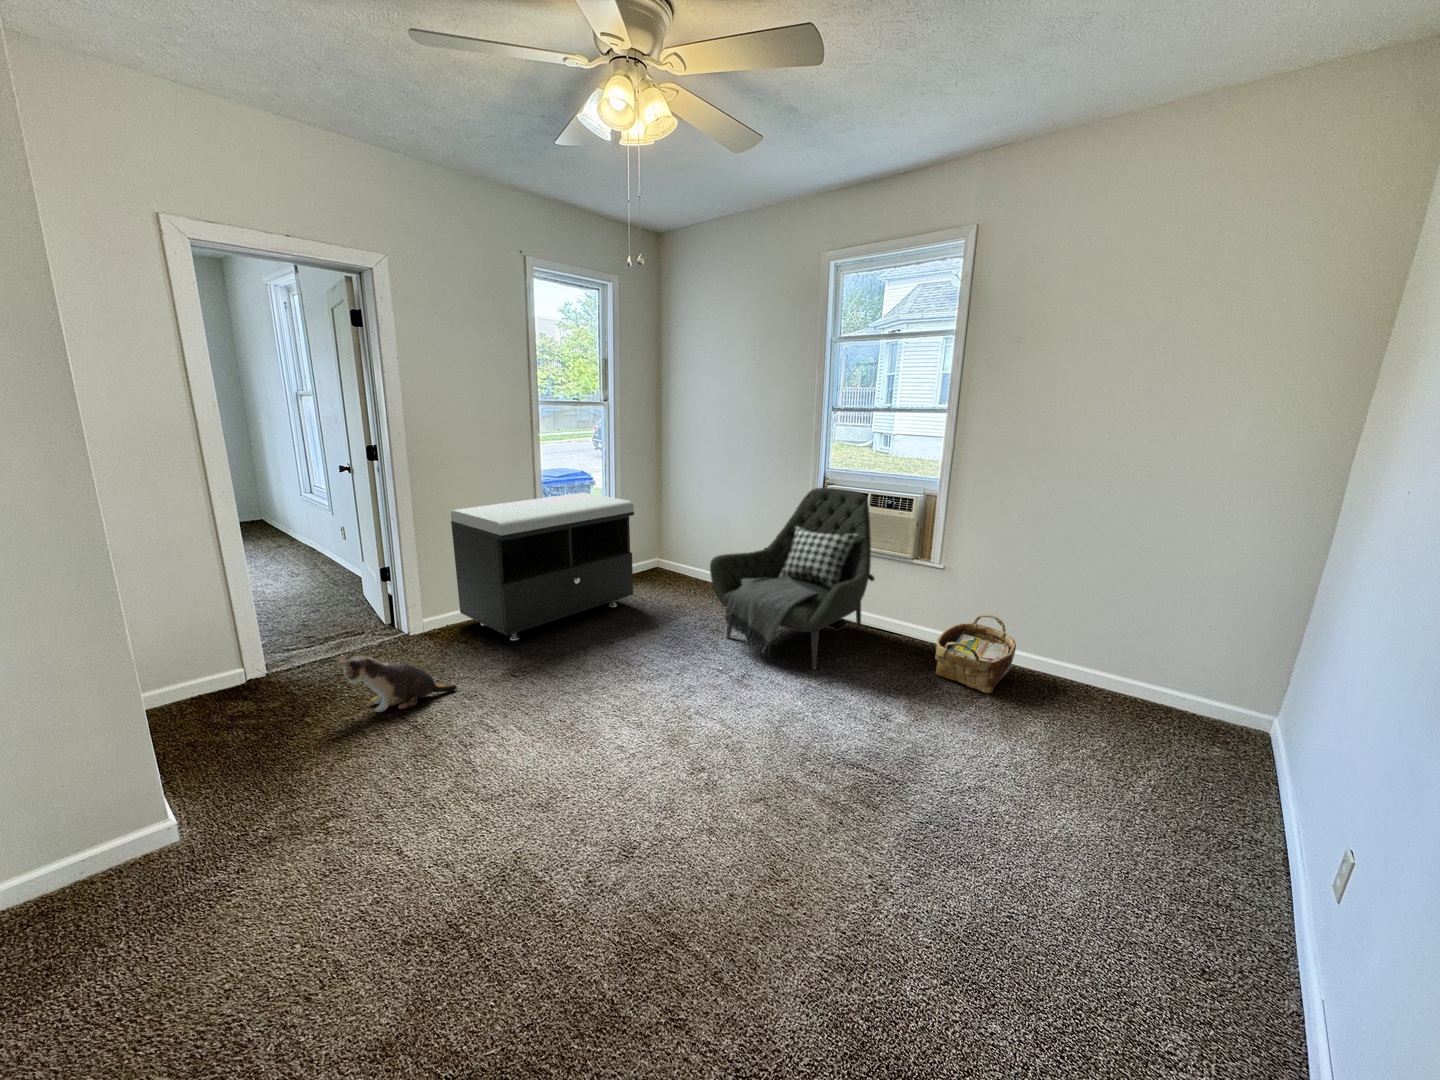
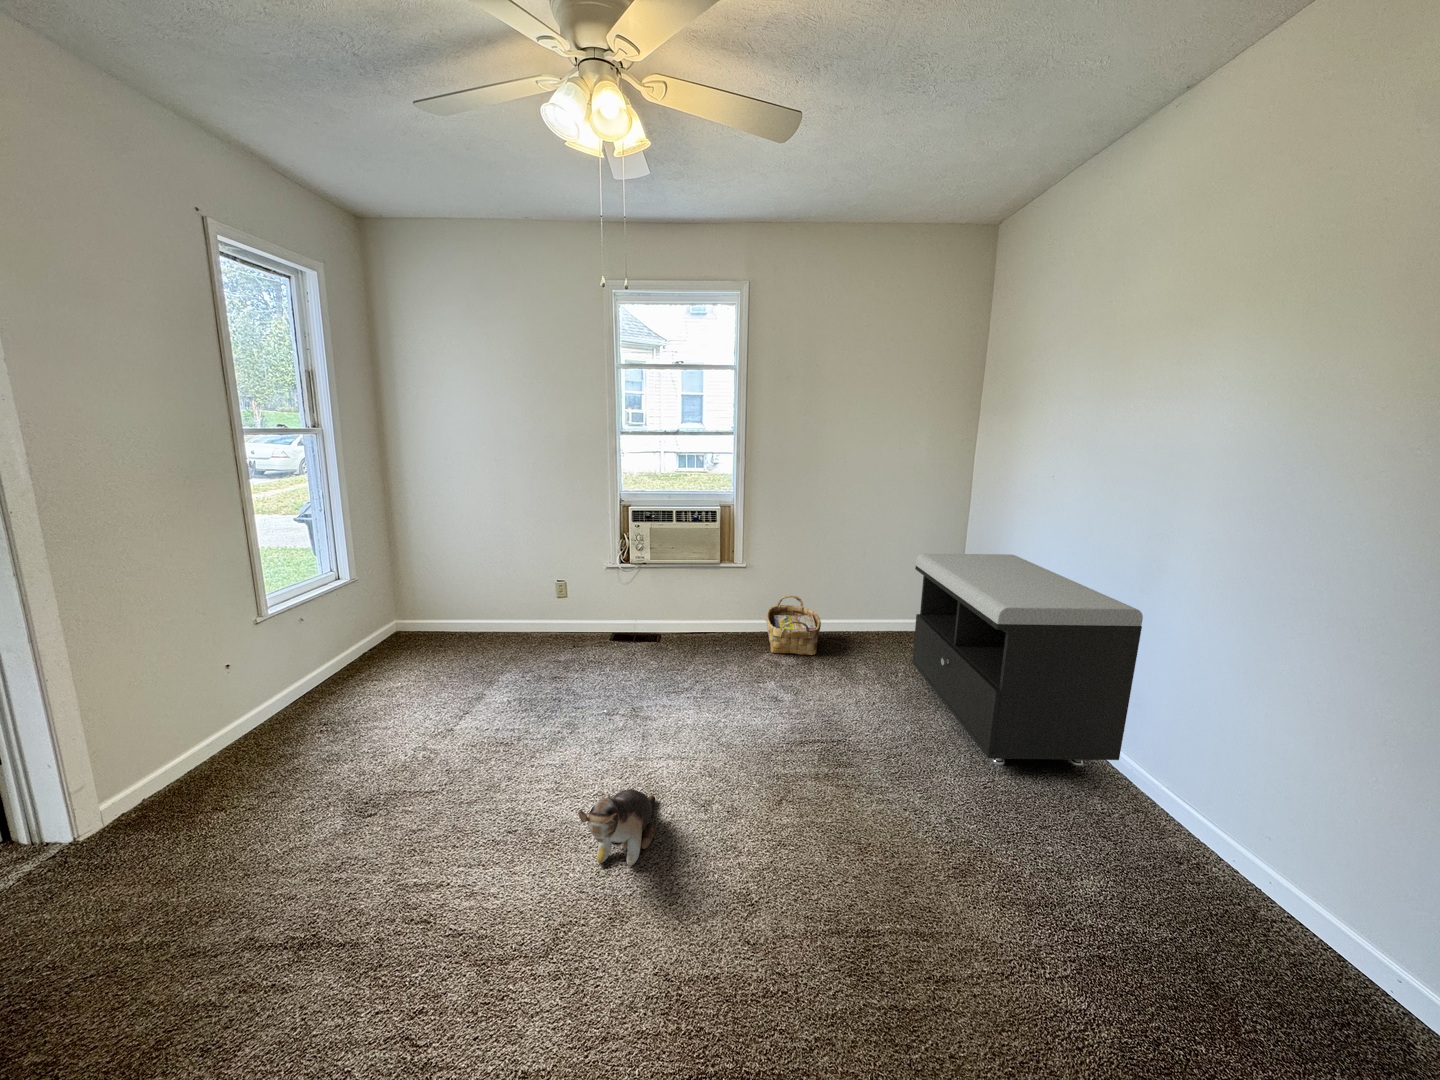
armchair: present [710,488,875,669] -> none [554,510,713,681]
storage bench: present [451,493,634,641] -> present [912,553,1143,766]
plush toy: present [337,655,457,712] -> present [579,789,655,866]

